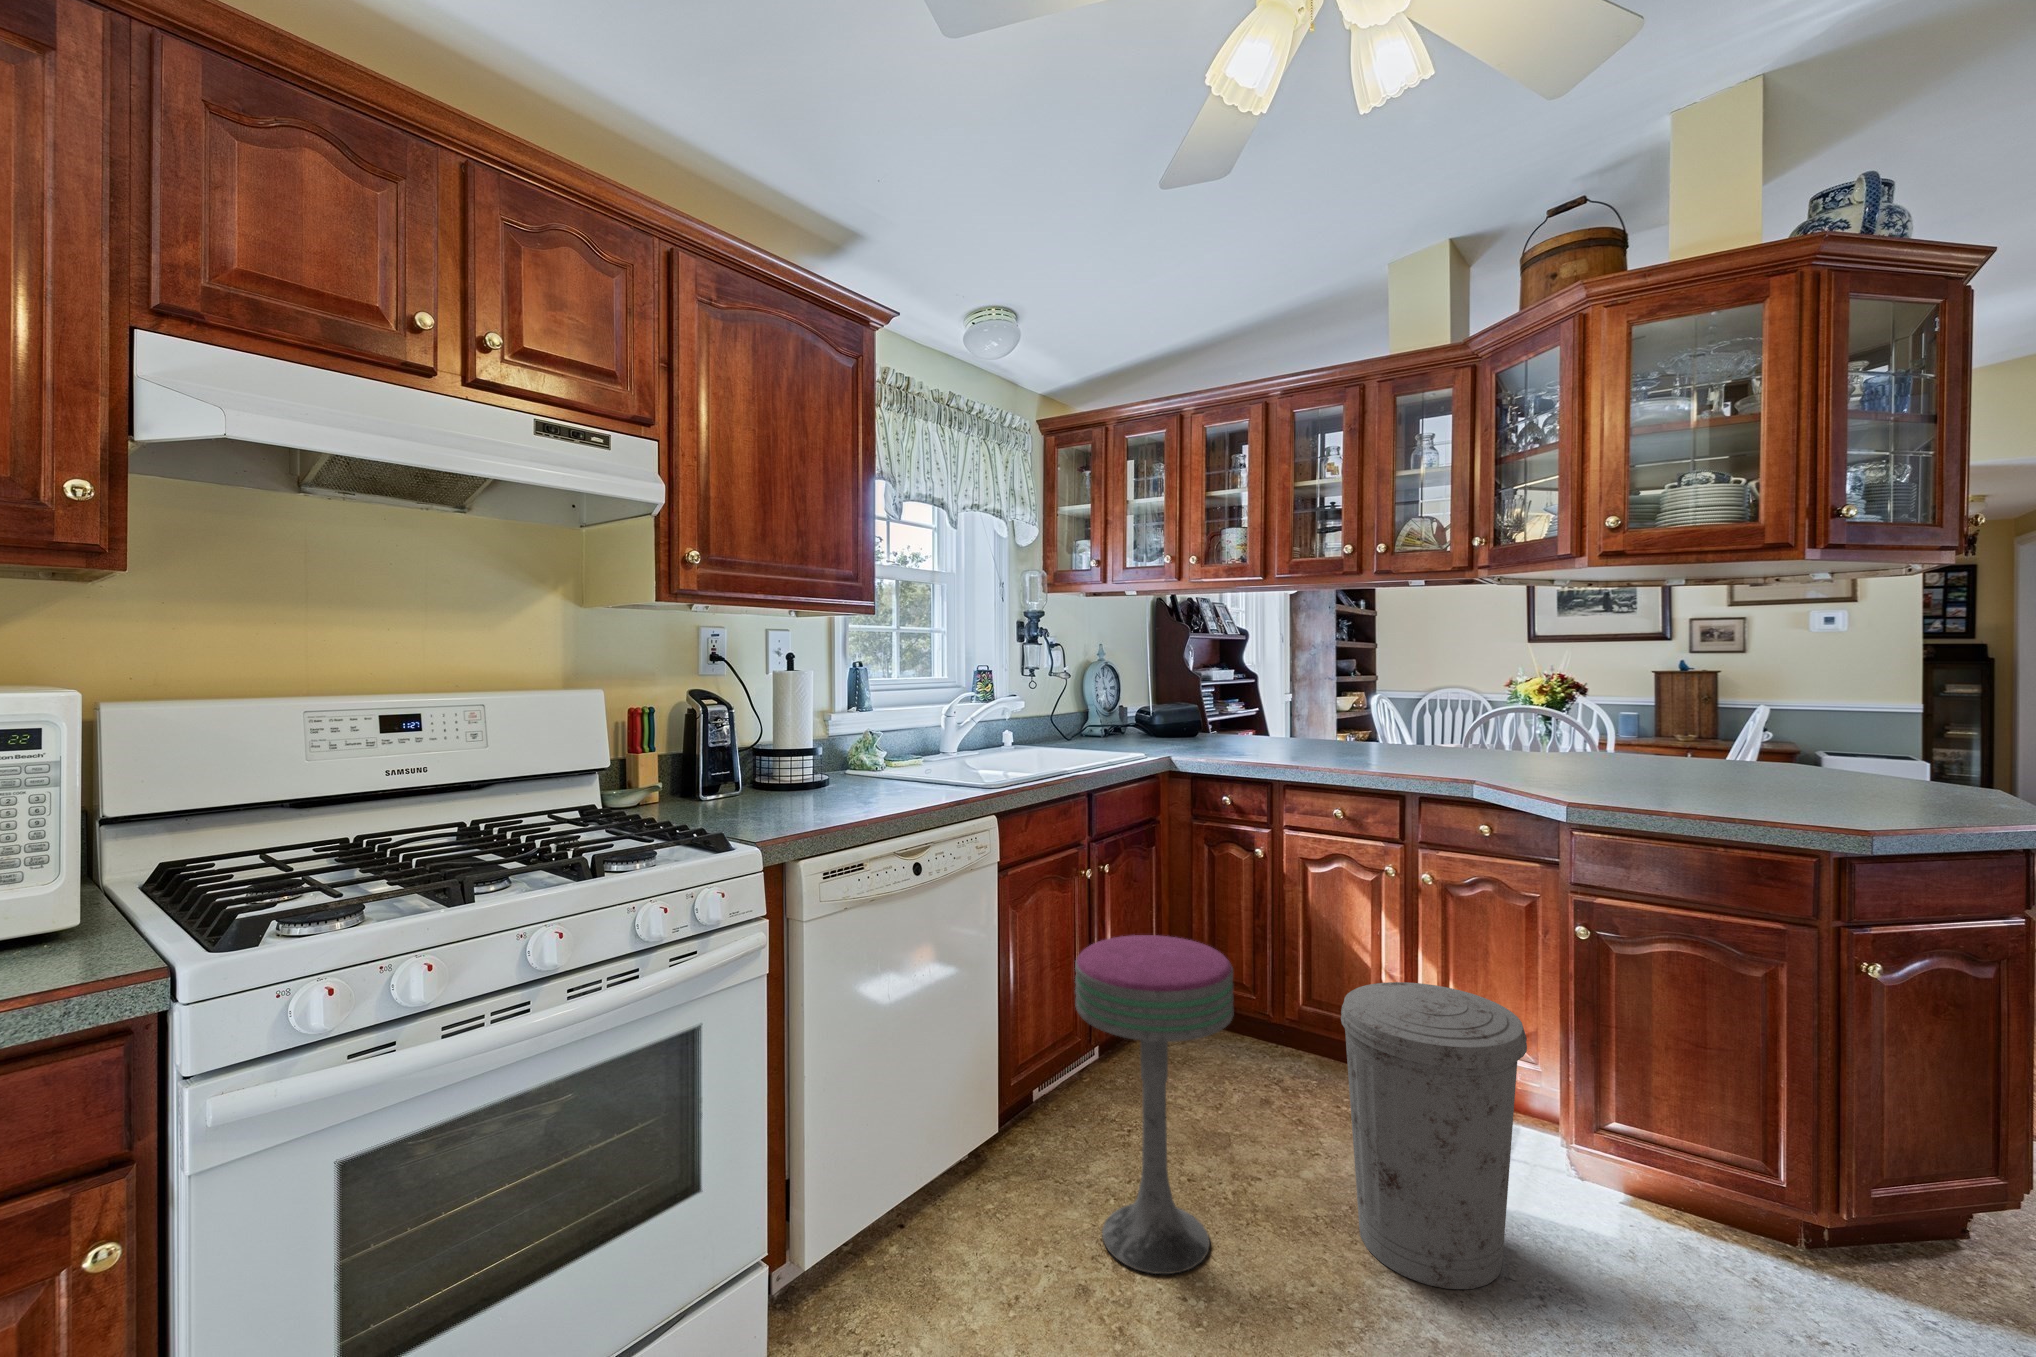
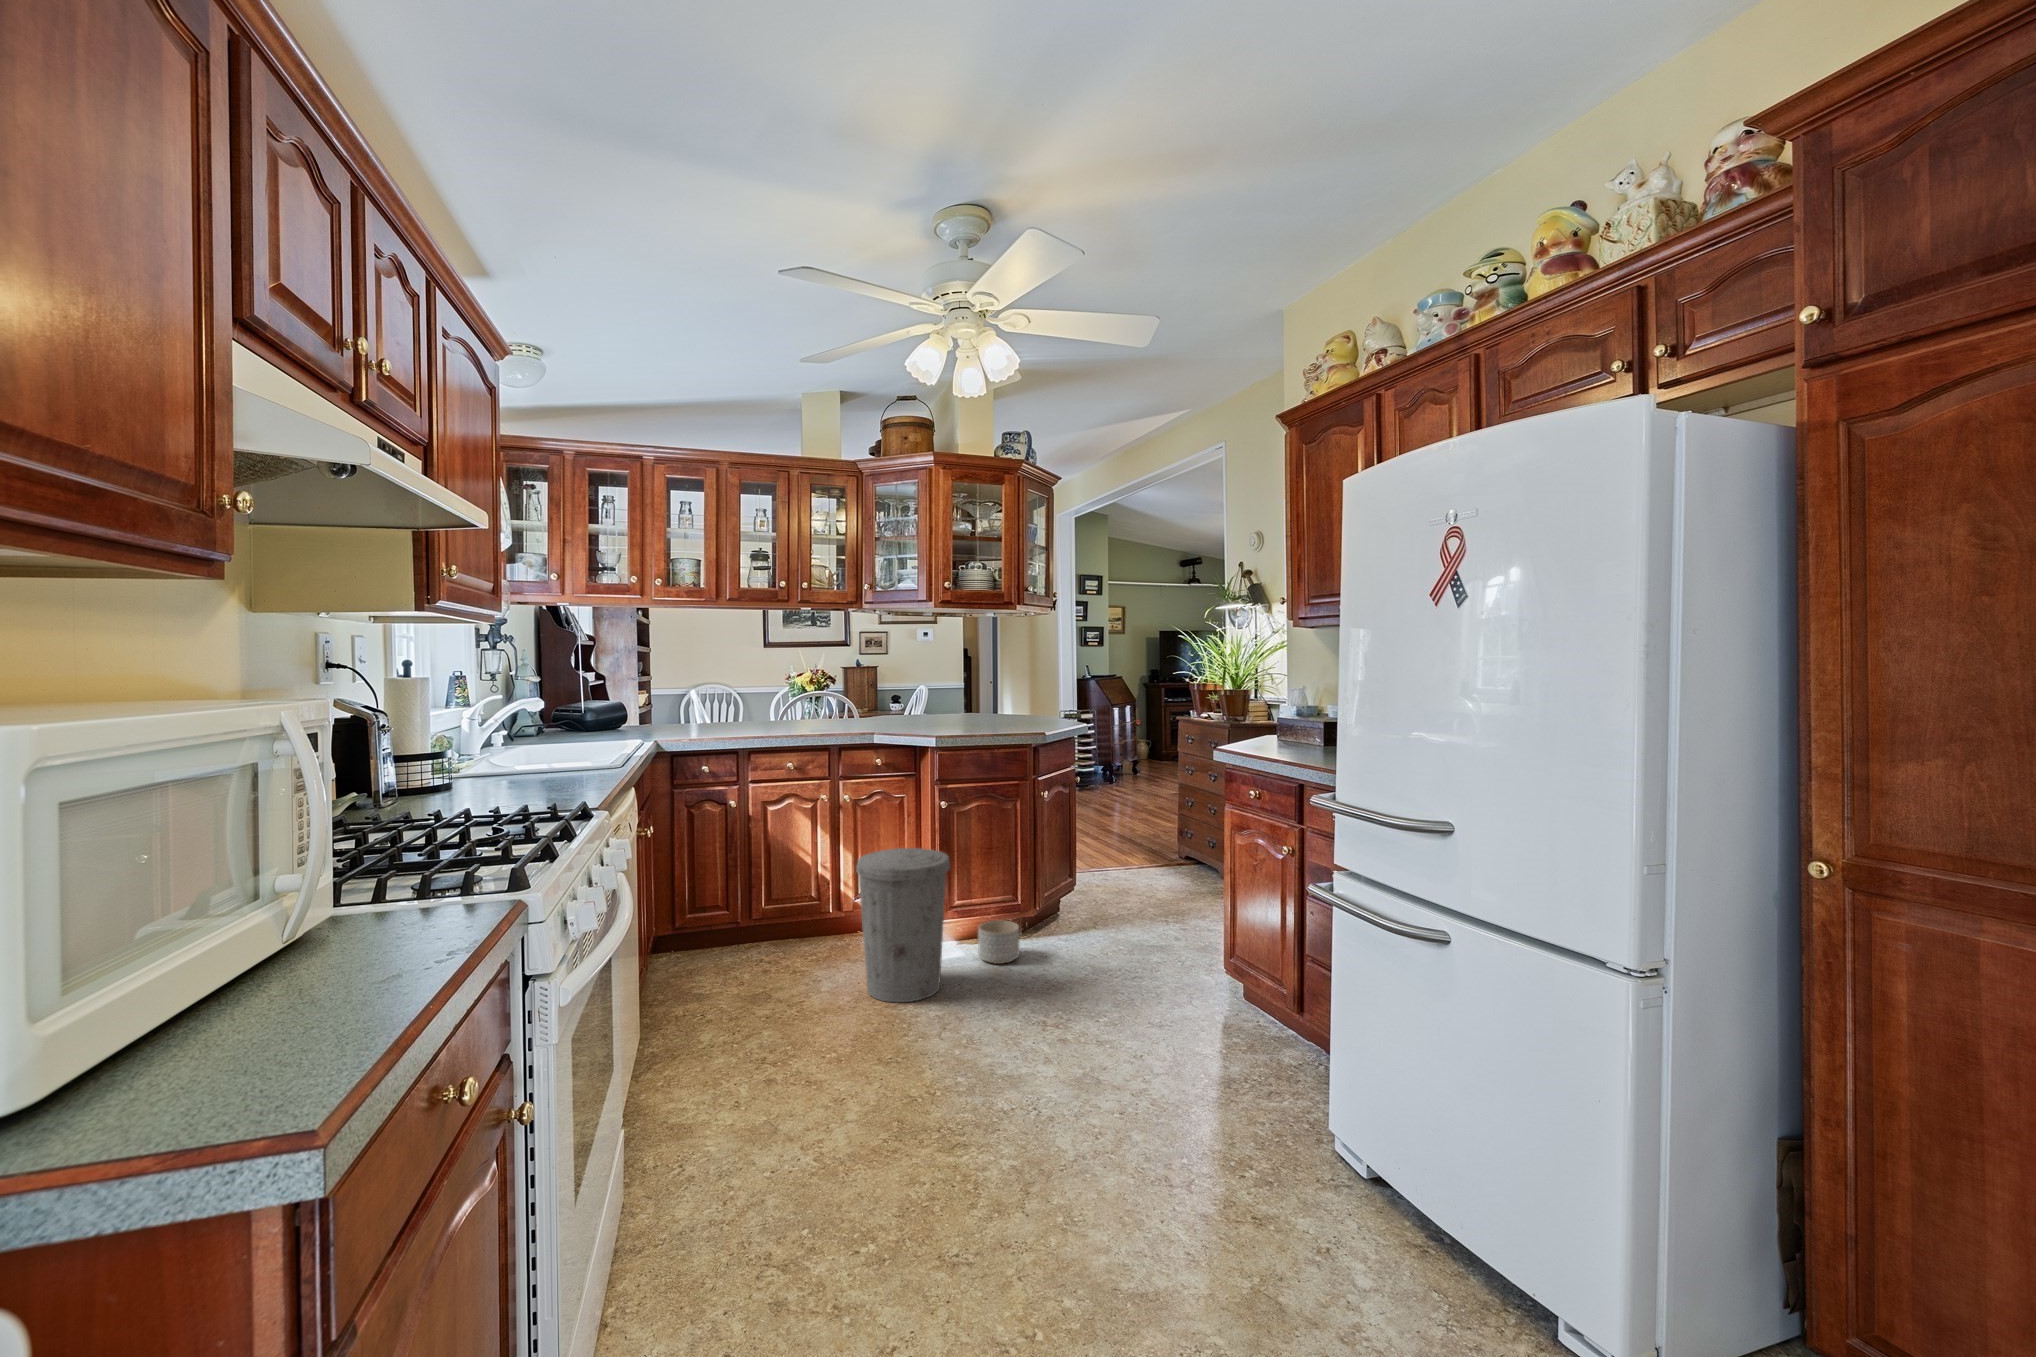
bar stool: present [1075,935,1234,1274] -> none [724,848,831,1059]
planter: none [1636,1189,1744,1305] -> present [978,921,1019,964]

